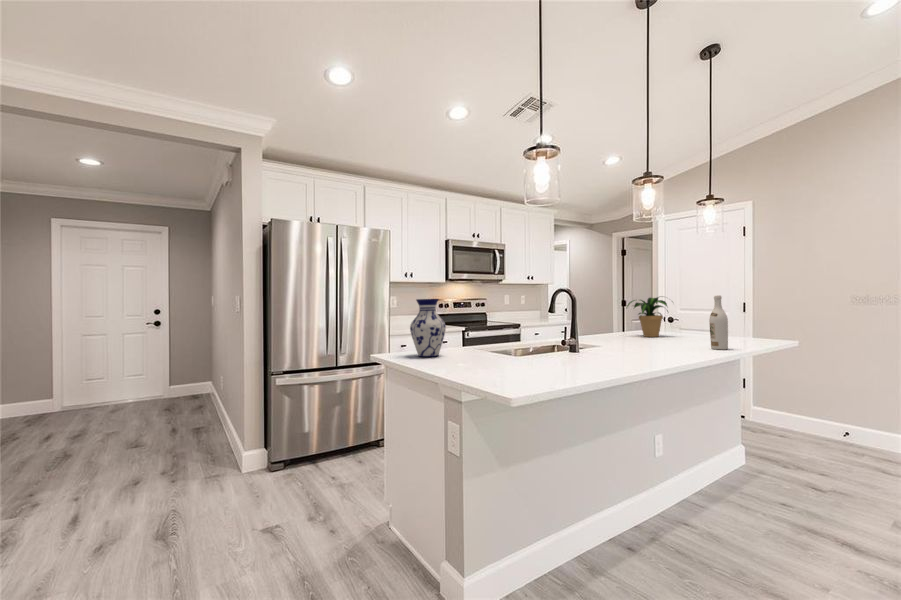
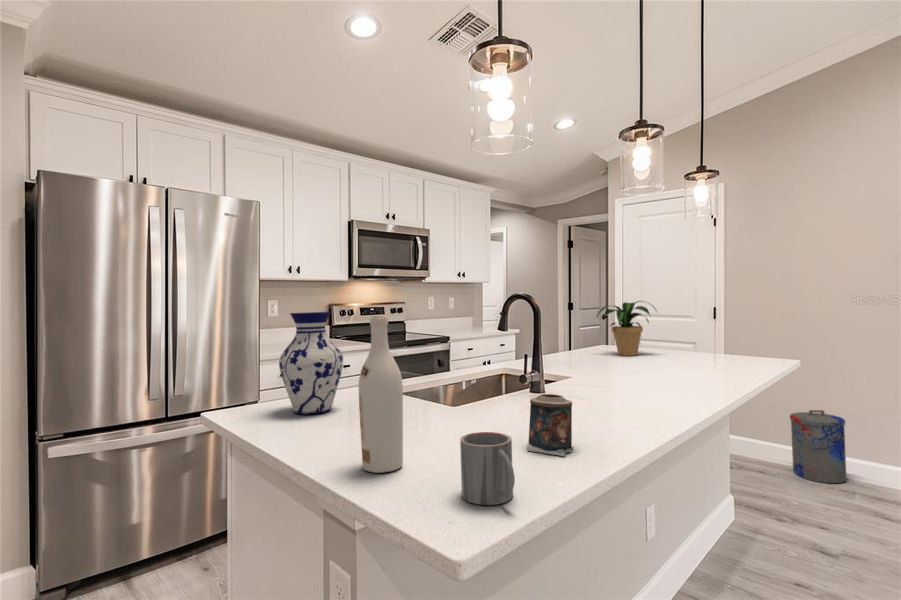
wine bottle: present [709,295,728,350] -> present [359,315,403,473]
candle: none [545,342,571,373] -> present [527,394,573,456]
mug: none [504,353,529,384] -> present [460,432,515,505]
trash can: none [803,388,854,449] -> present [790,410,846,483]

